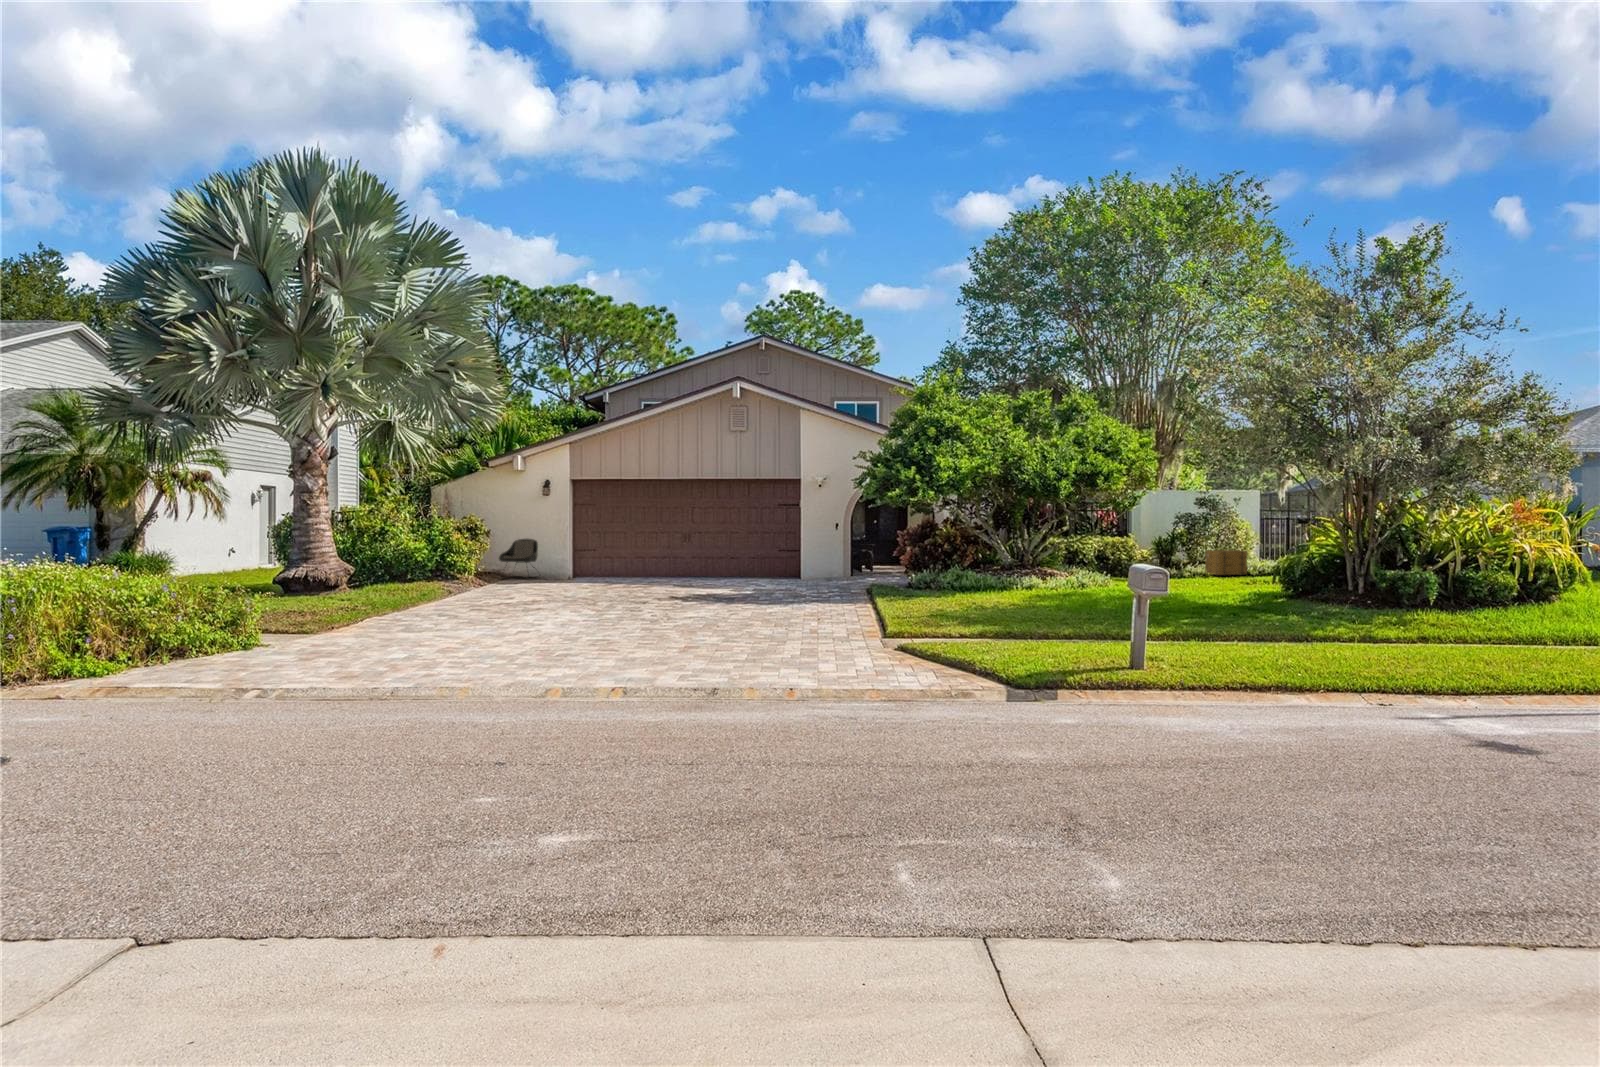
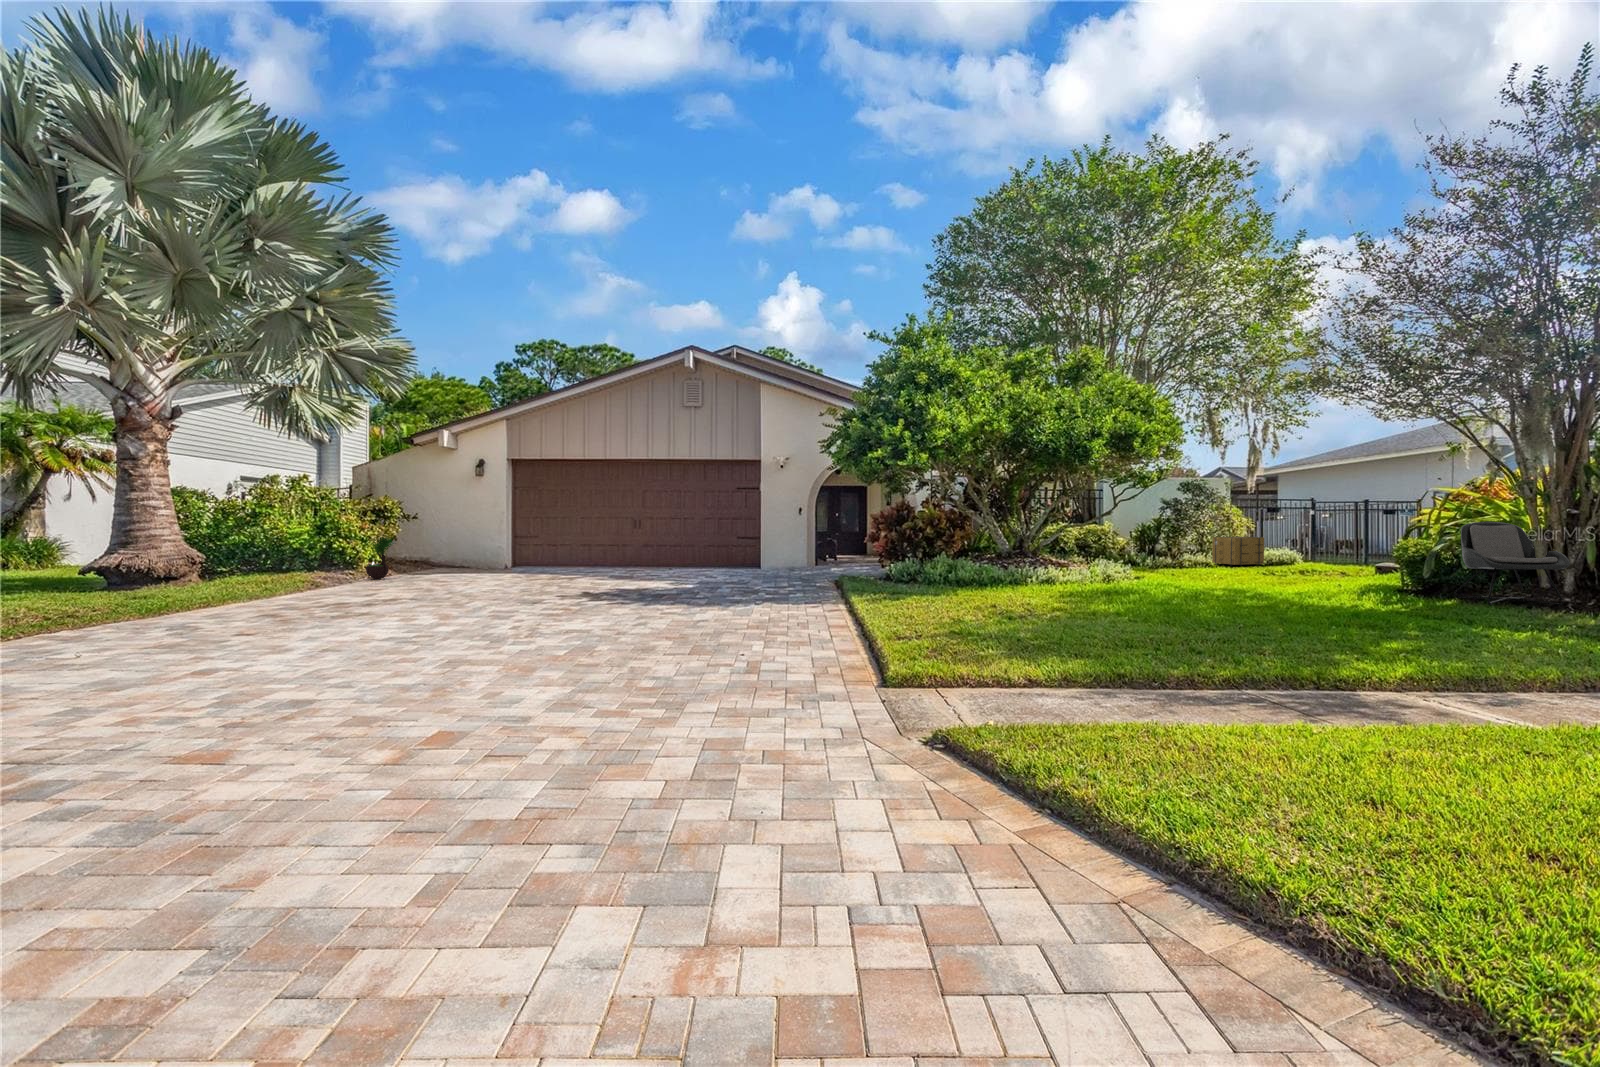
lounge chair: present [499,539,538,578] -> present [1454,522,1570,606]
potted tree: none [472,550,494,589] -> present [366,537,392,579]

